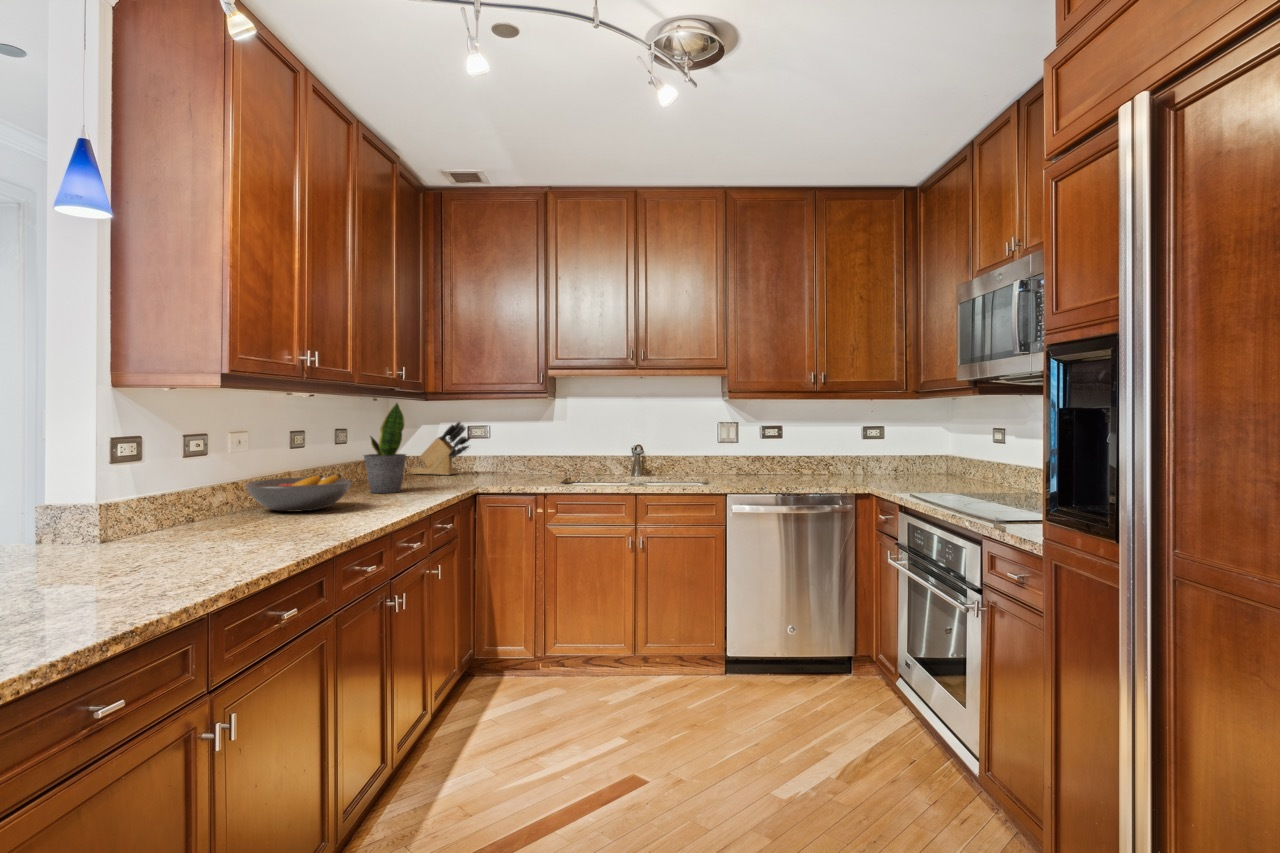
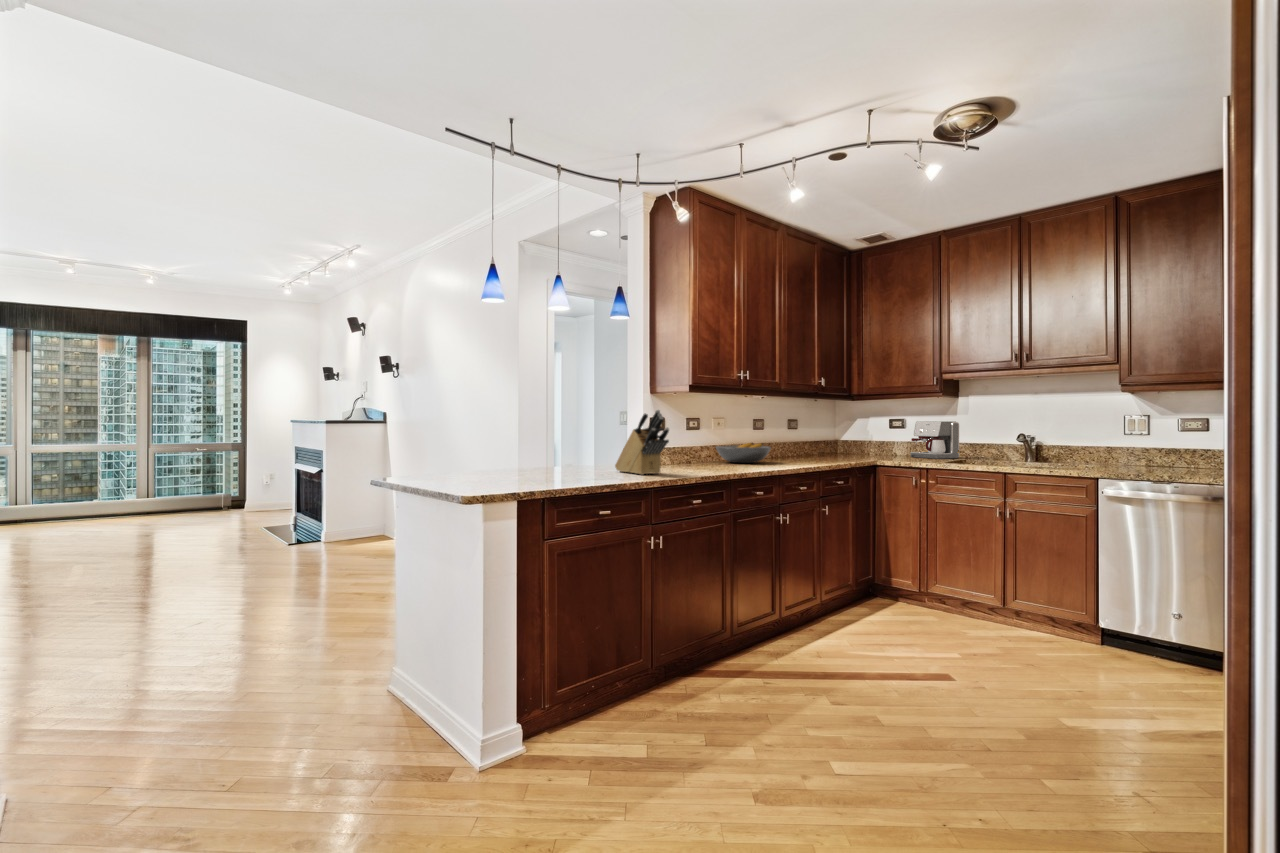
potted plant: present [364,403,406,493] -> none [793,400,821,460]
knife block: present [409,421,471,475] -> present [615,410,669,475]
coffee maker: none [499,429,555,477] -> present [911,421,959,459]

